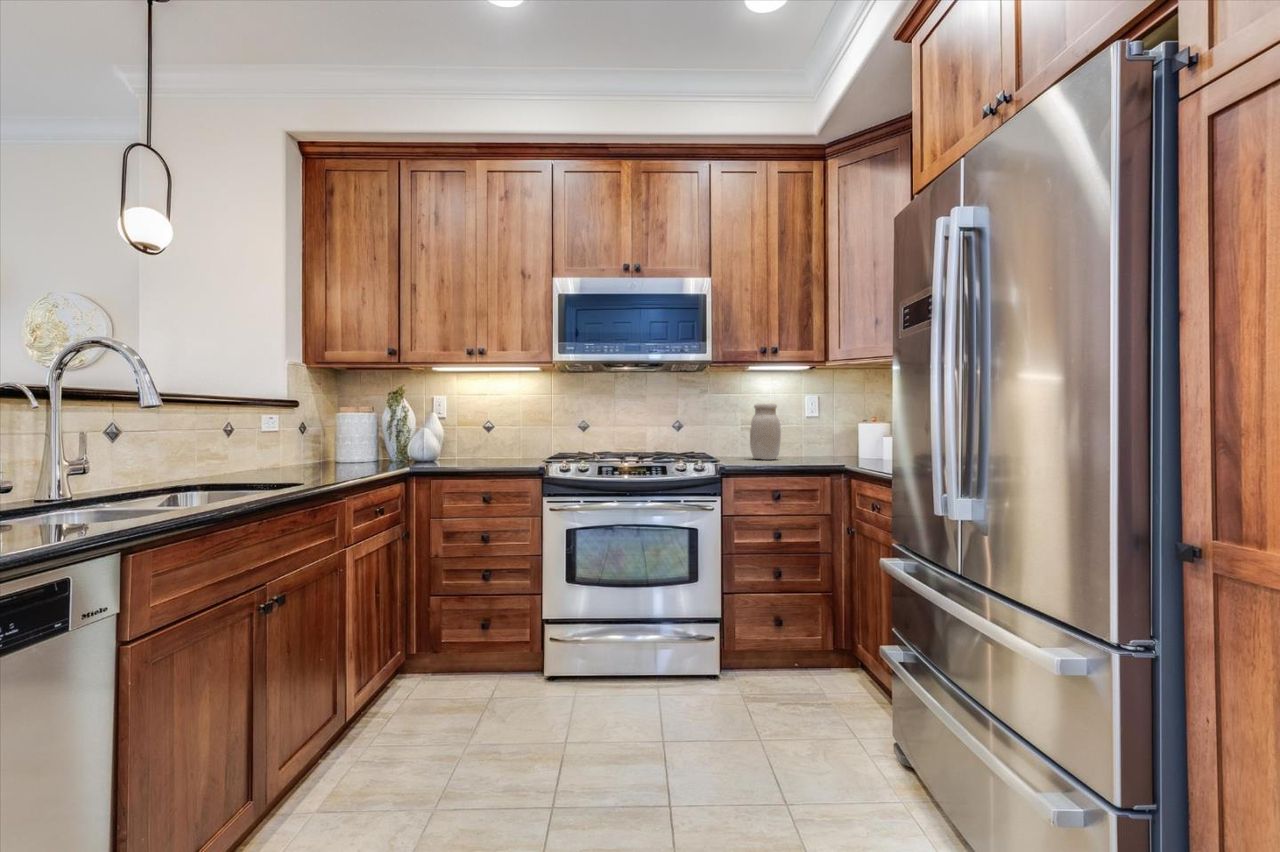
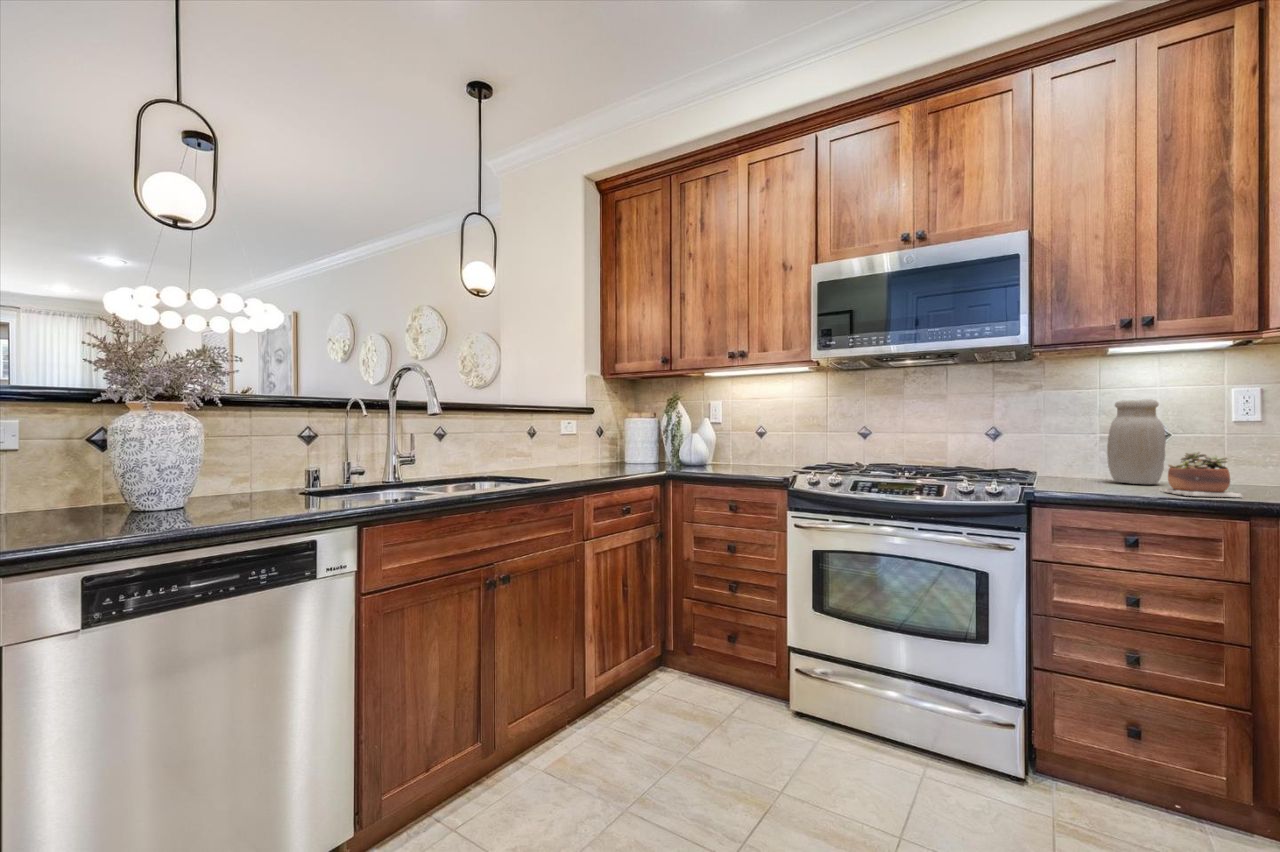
succulent plant: none [784,436,825,464] -> present [1164,452,1243,497]

